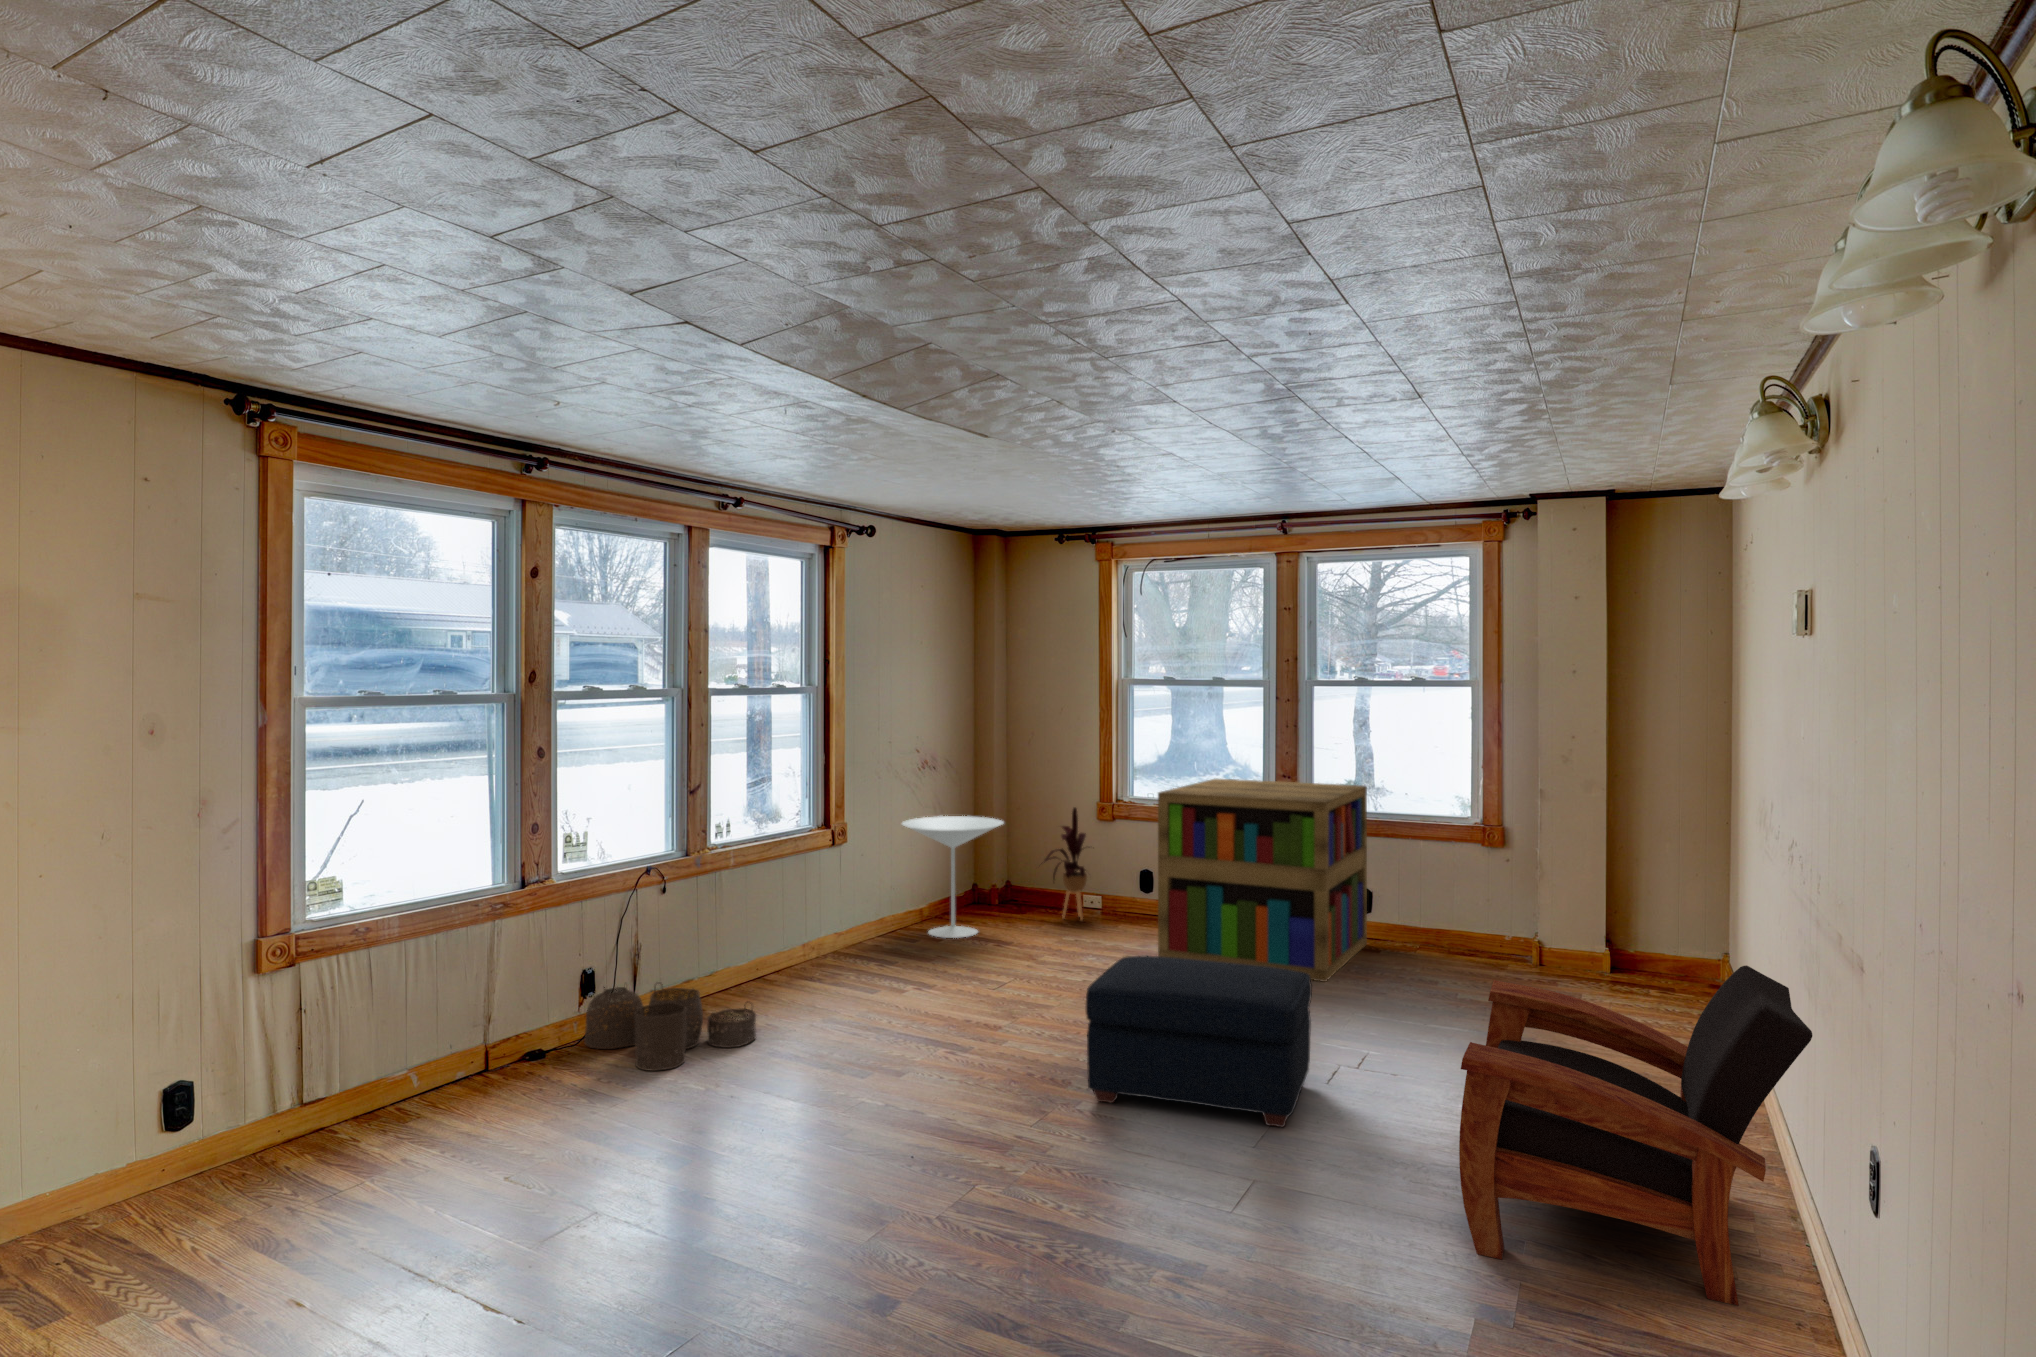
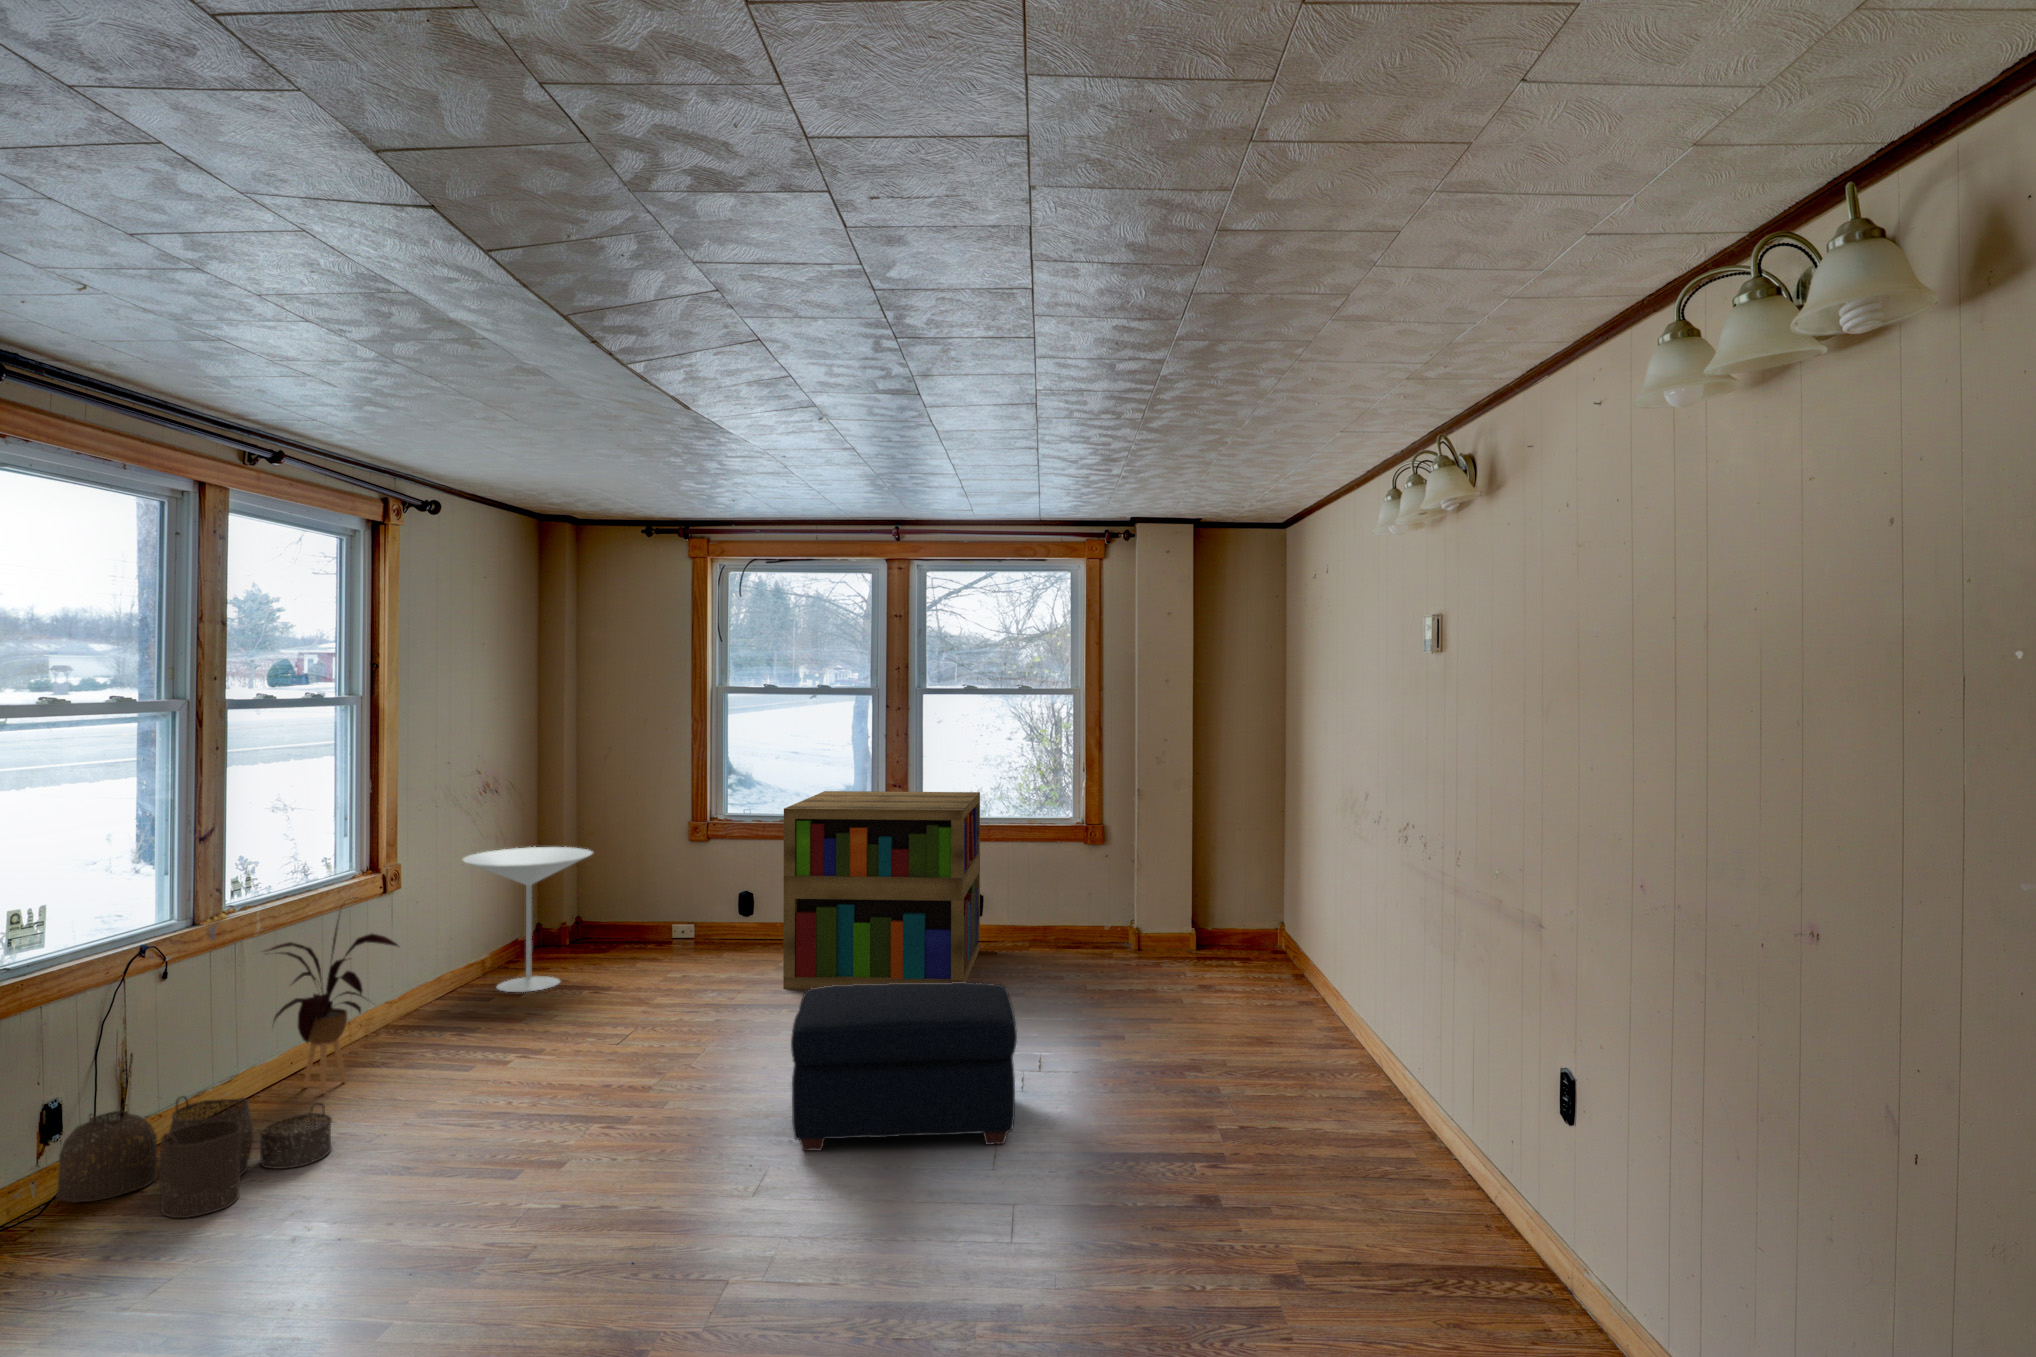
house plant: present [1044,808,1090,920] -> present [268,898,398,1094]
armchair: present [1459,965,1812,1306] -> none [1187,934,1484,1231]

